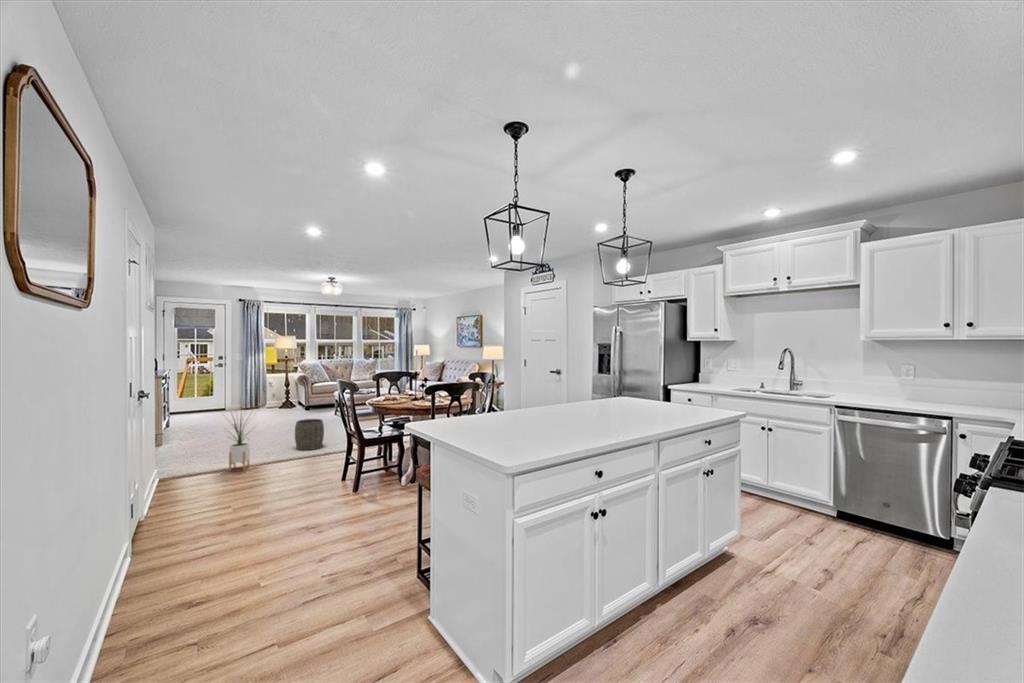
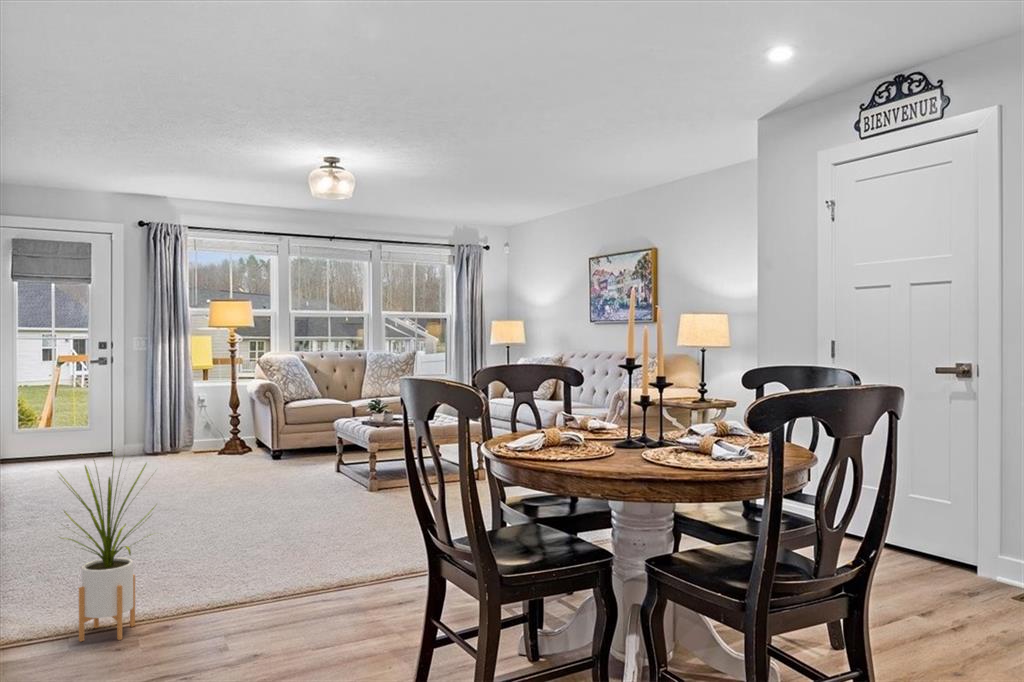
woven basket: present [295,419,324,450] -> none [254,488,325,571]

